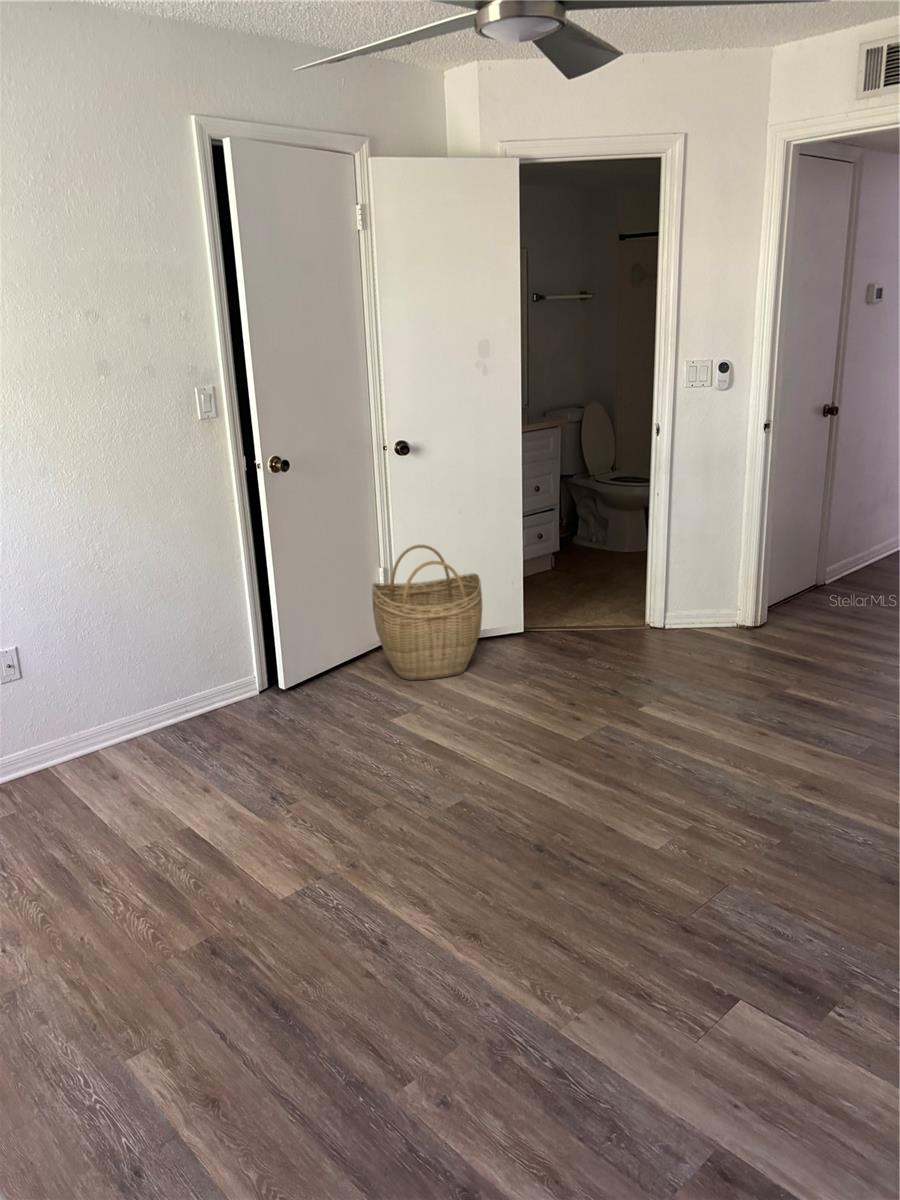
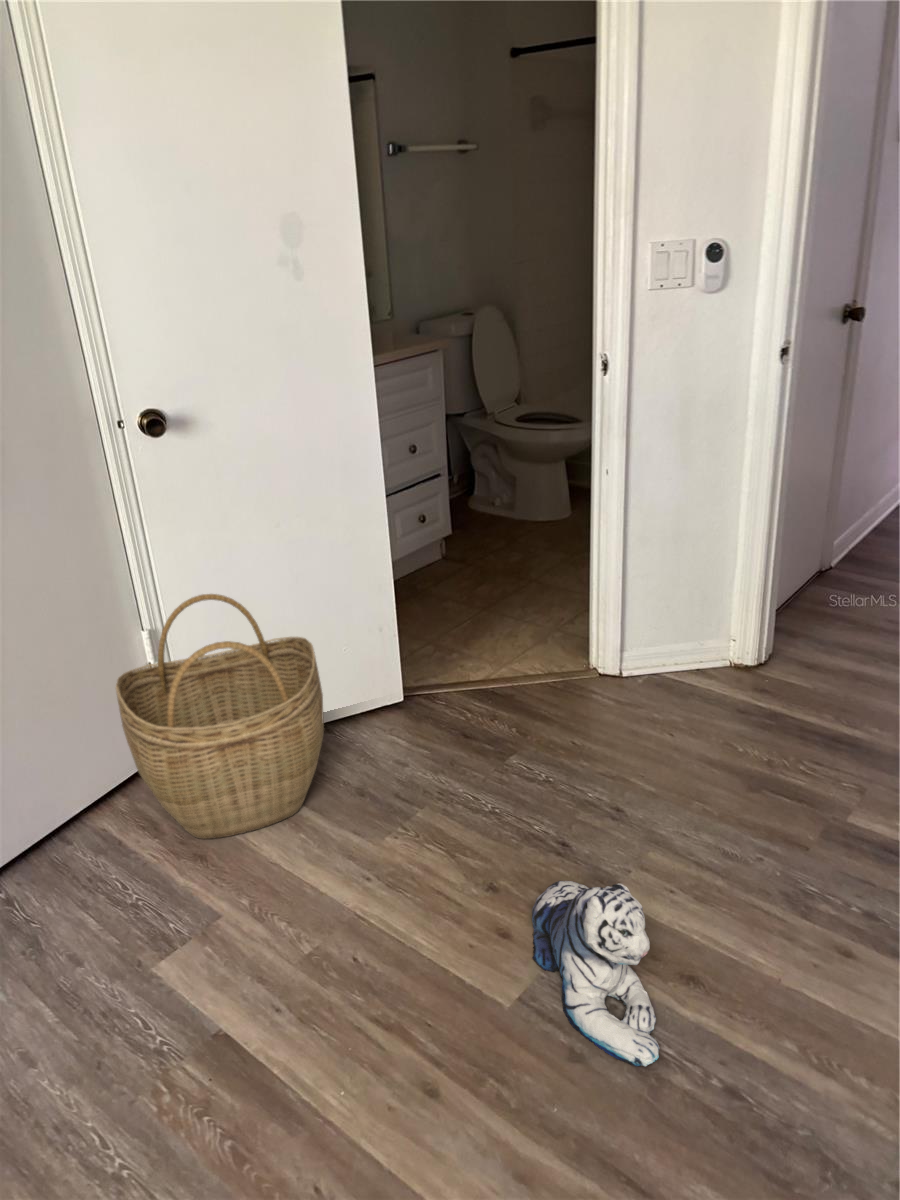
plush toy: none [592,677,655,759] -> present [532,881,660,1066]

